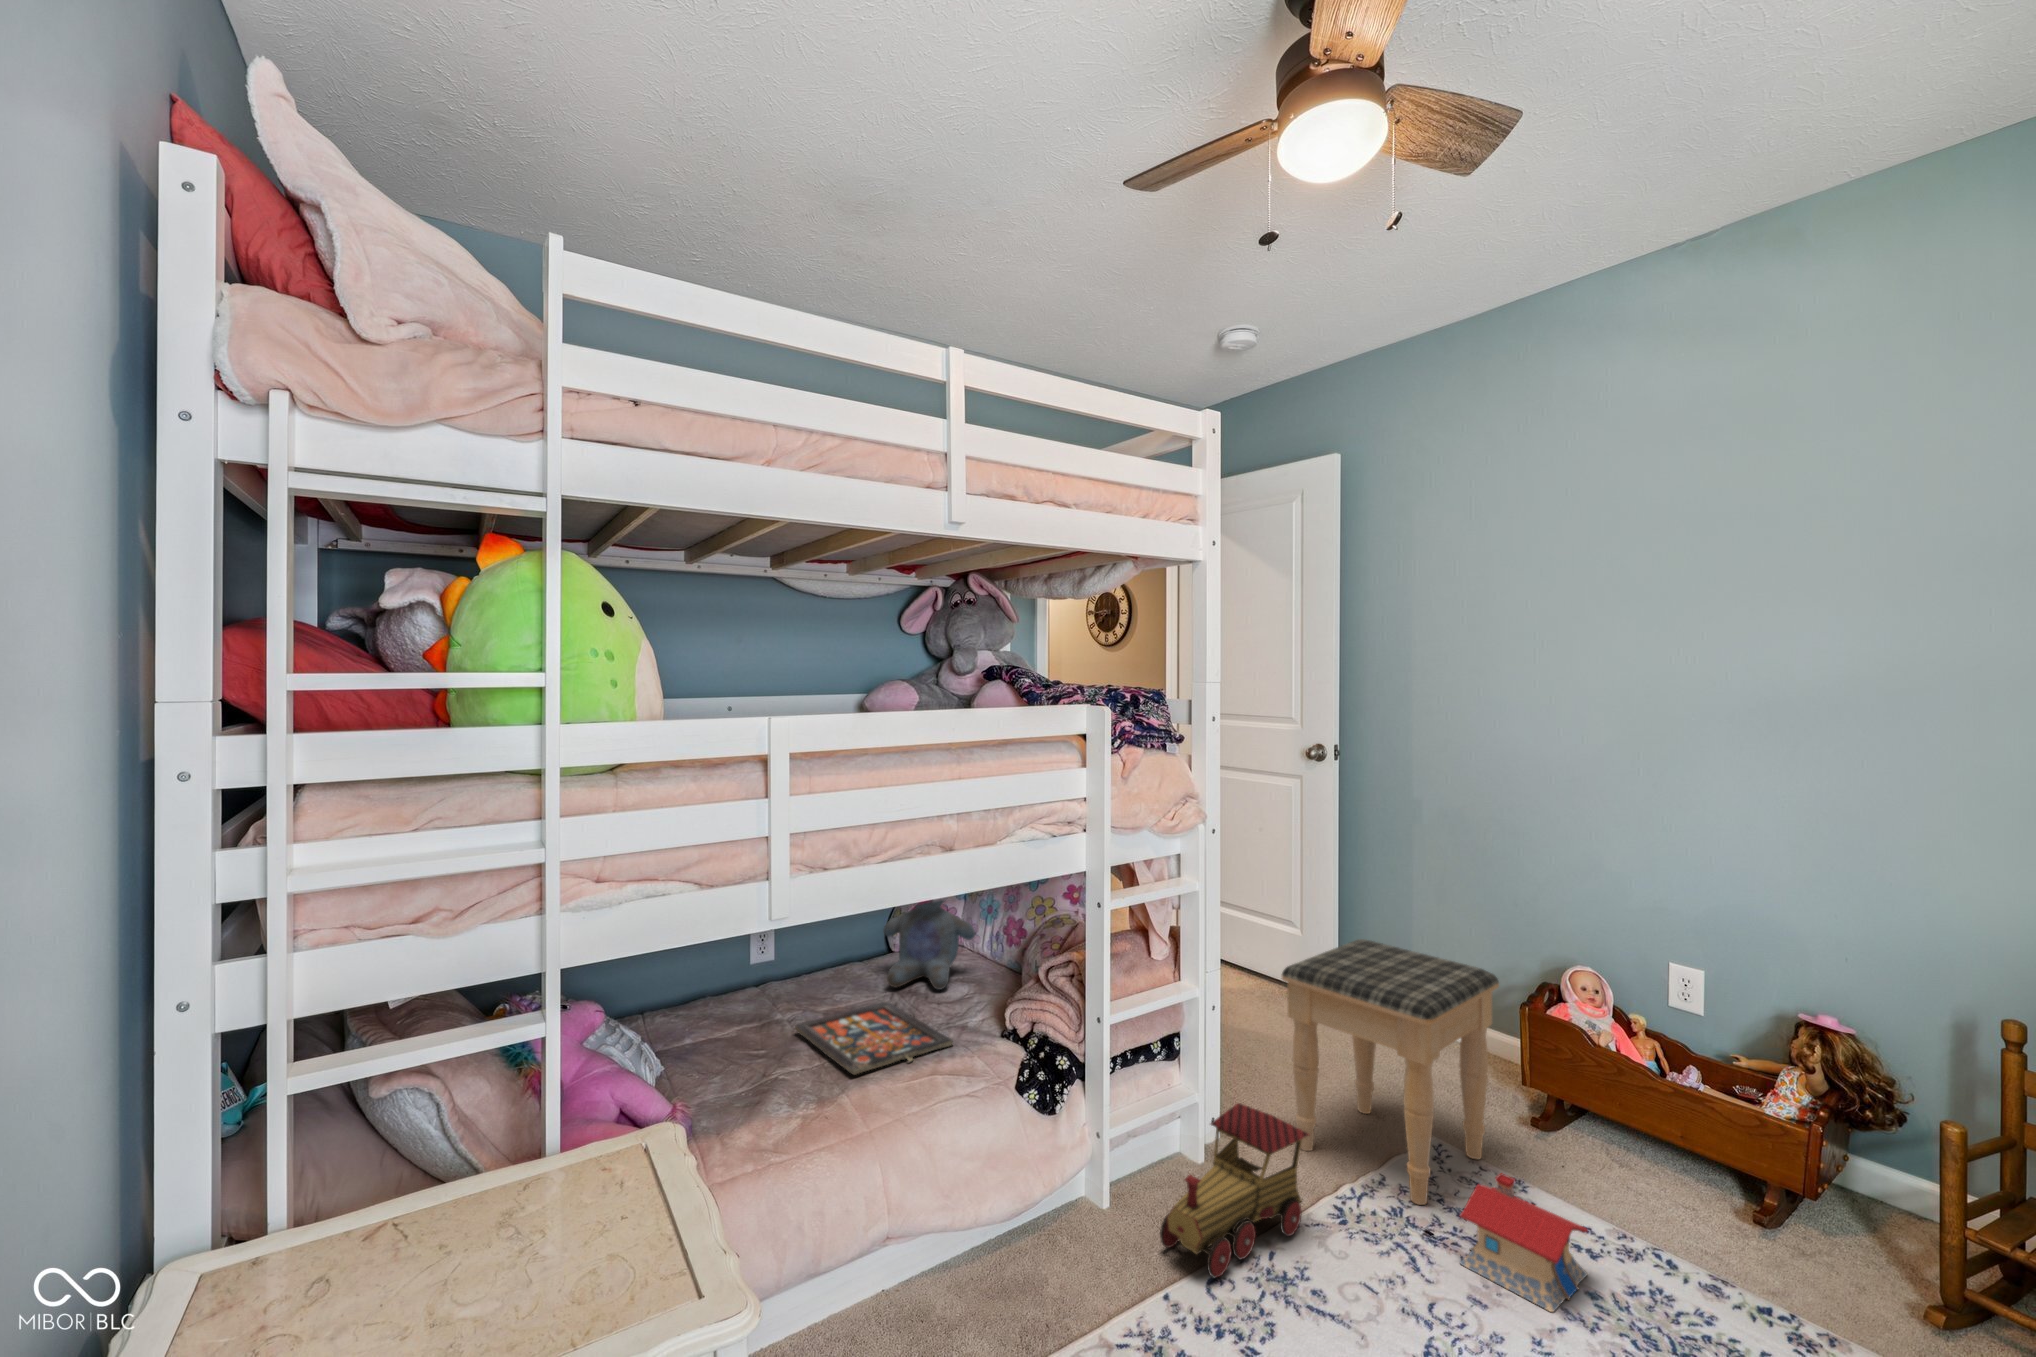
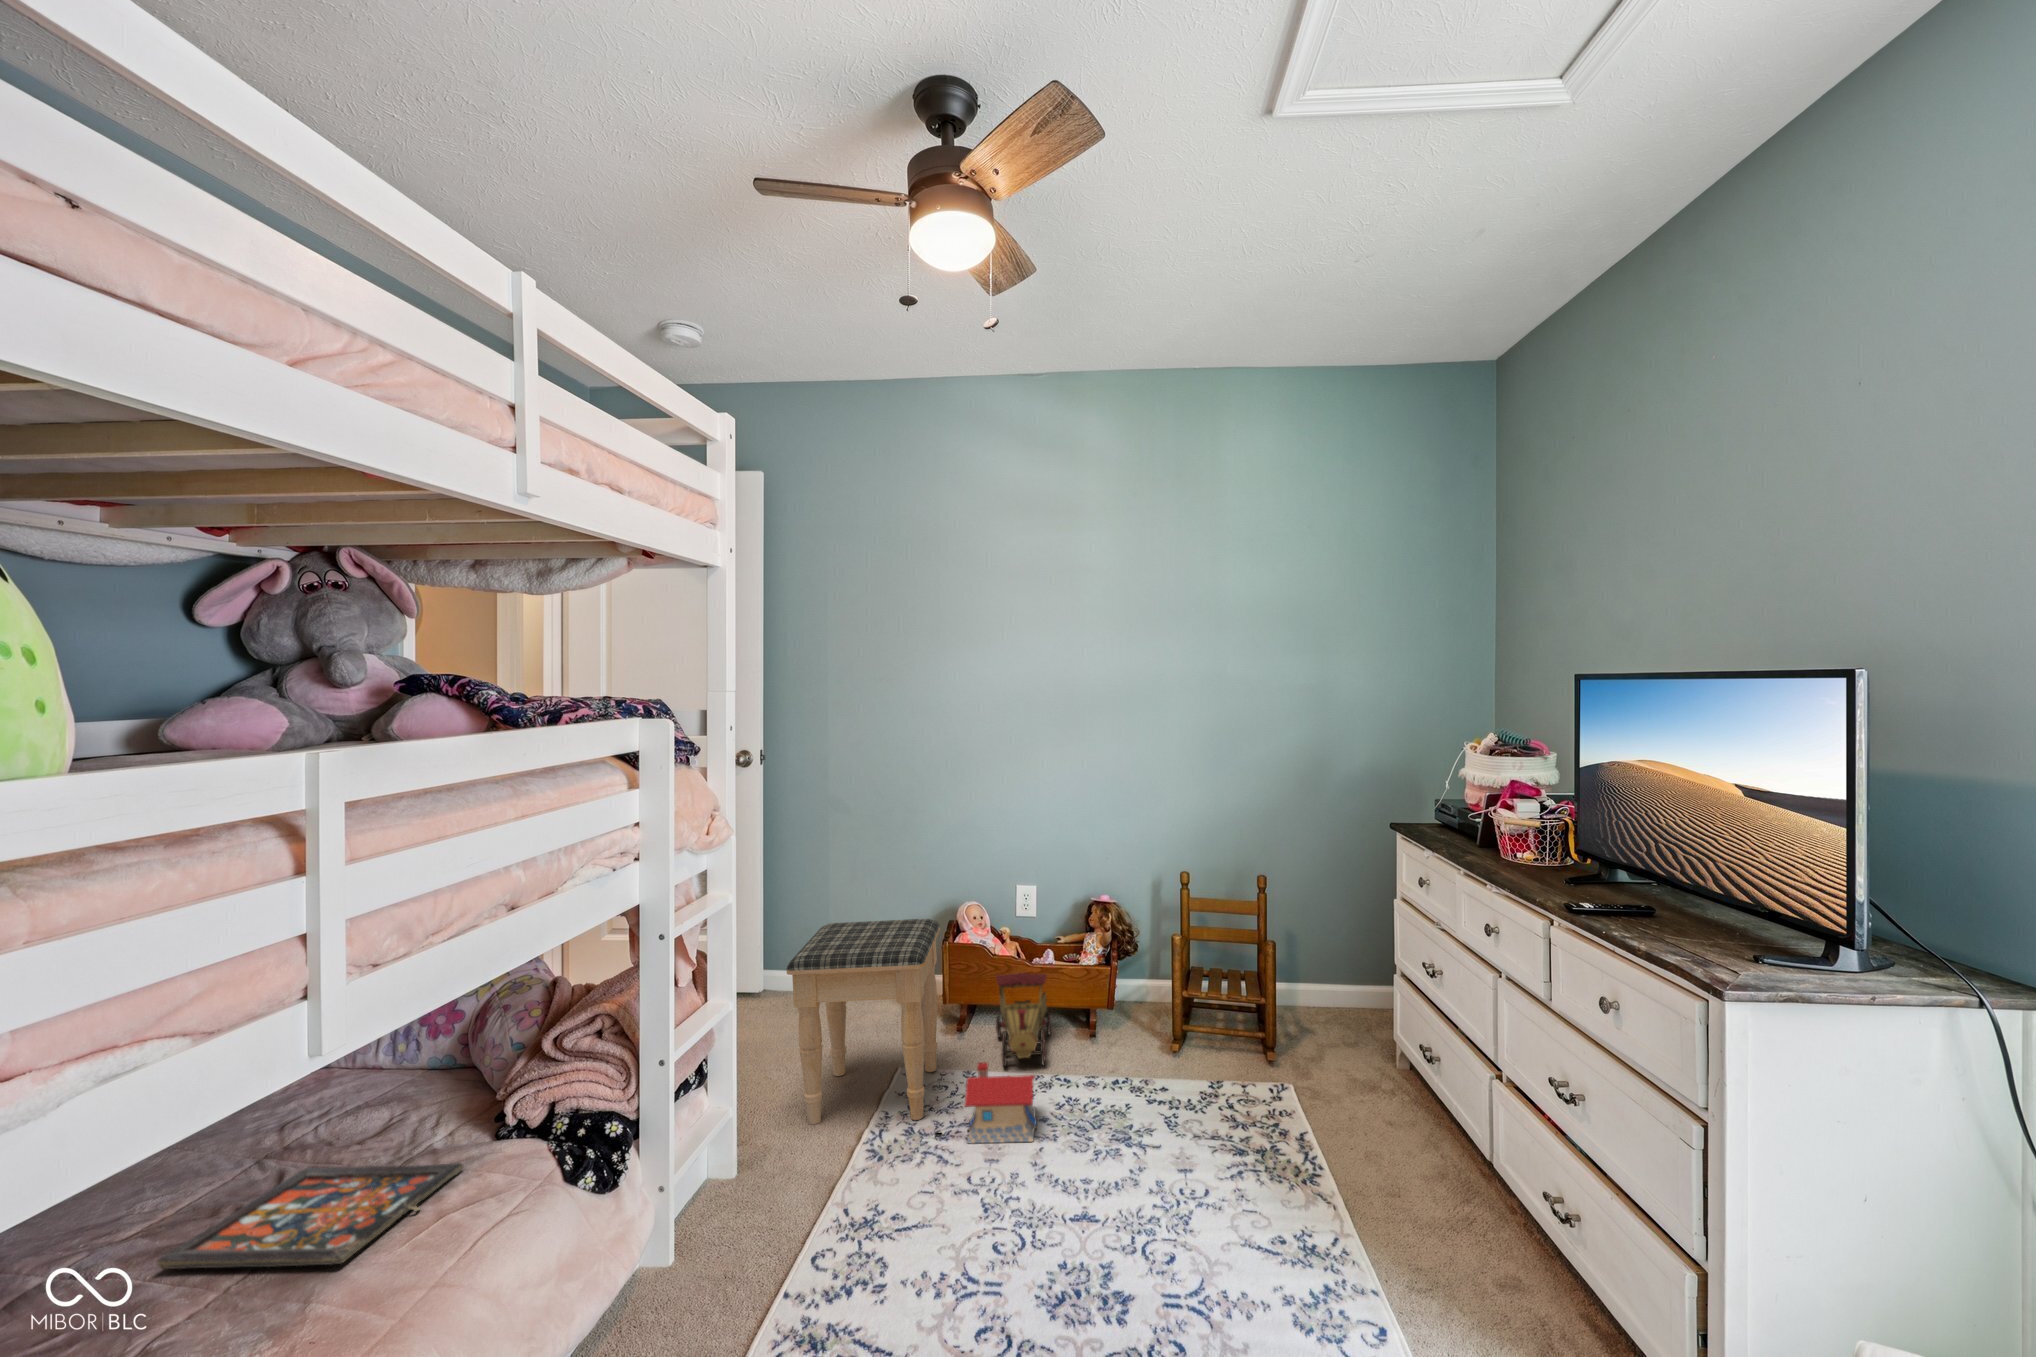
stuffed bear: present [883,900,975,990] -> none [245,959,410,1152]
toy train: present [1160,1103,1310,1278] -> present [996,973,1051,1067]

